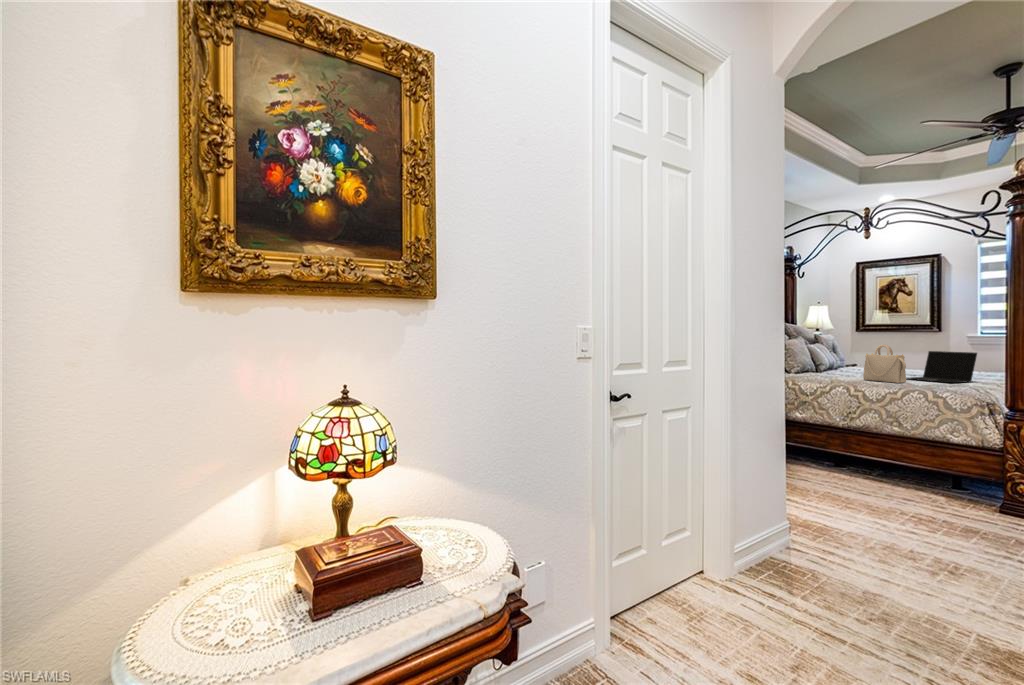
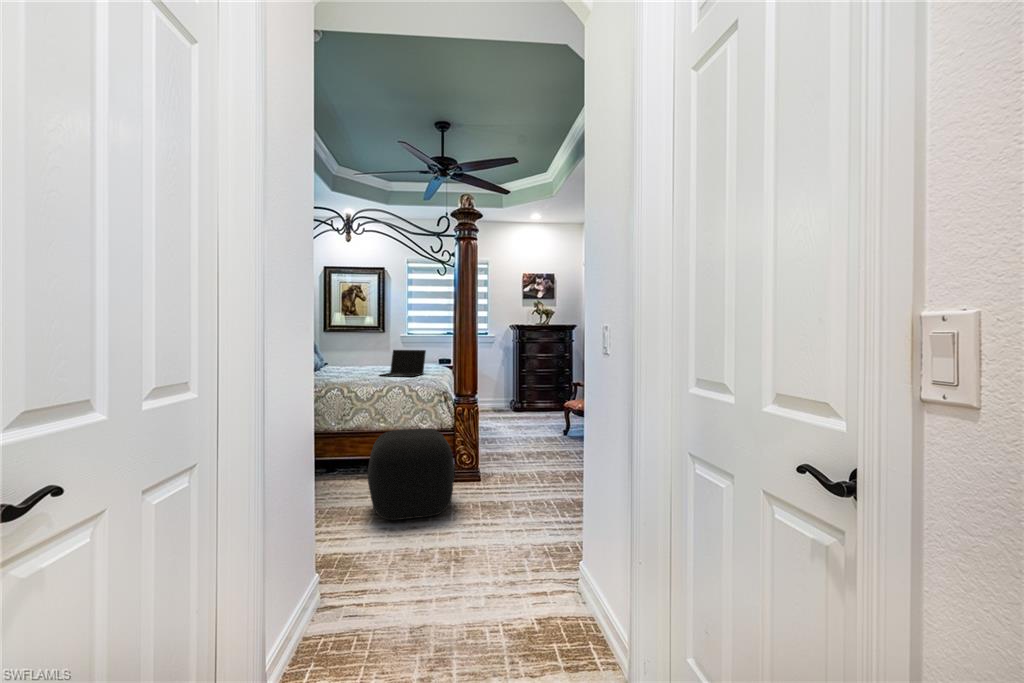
handbag: present [863,344,906,383] -> none [349,346,383,381]
ottoman: none [862,431,979,531] -> present [368,429,454,520]

